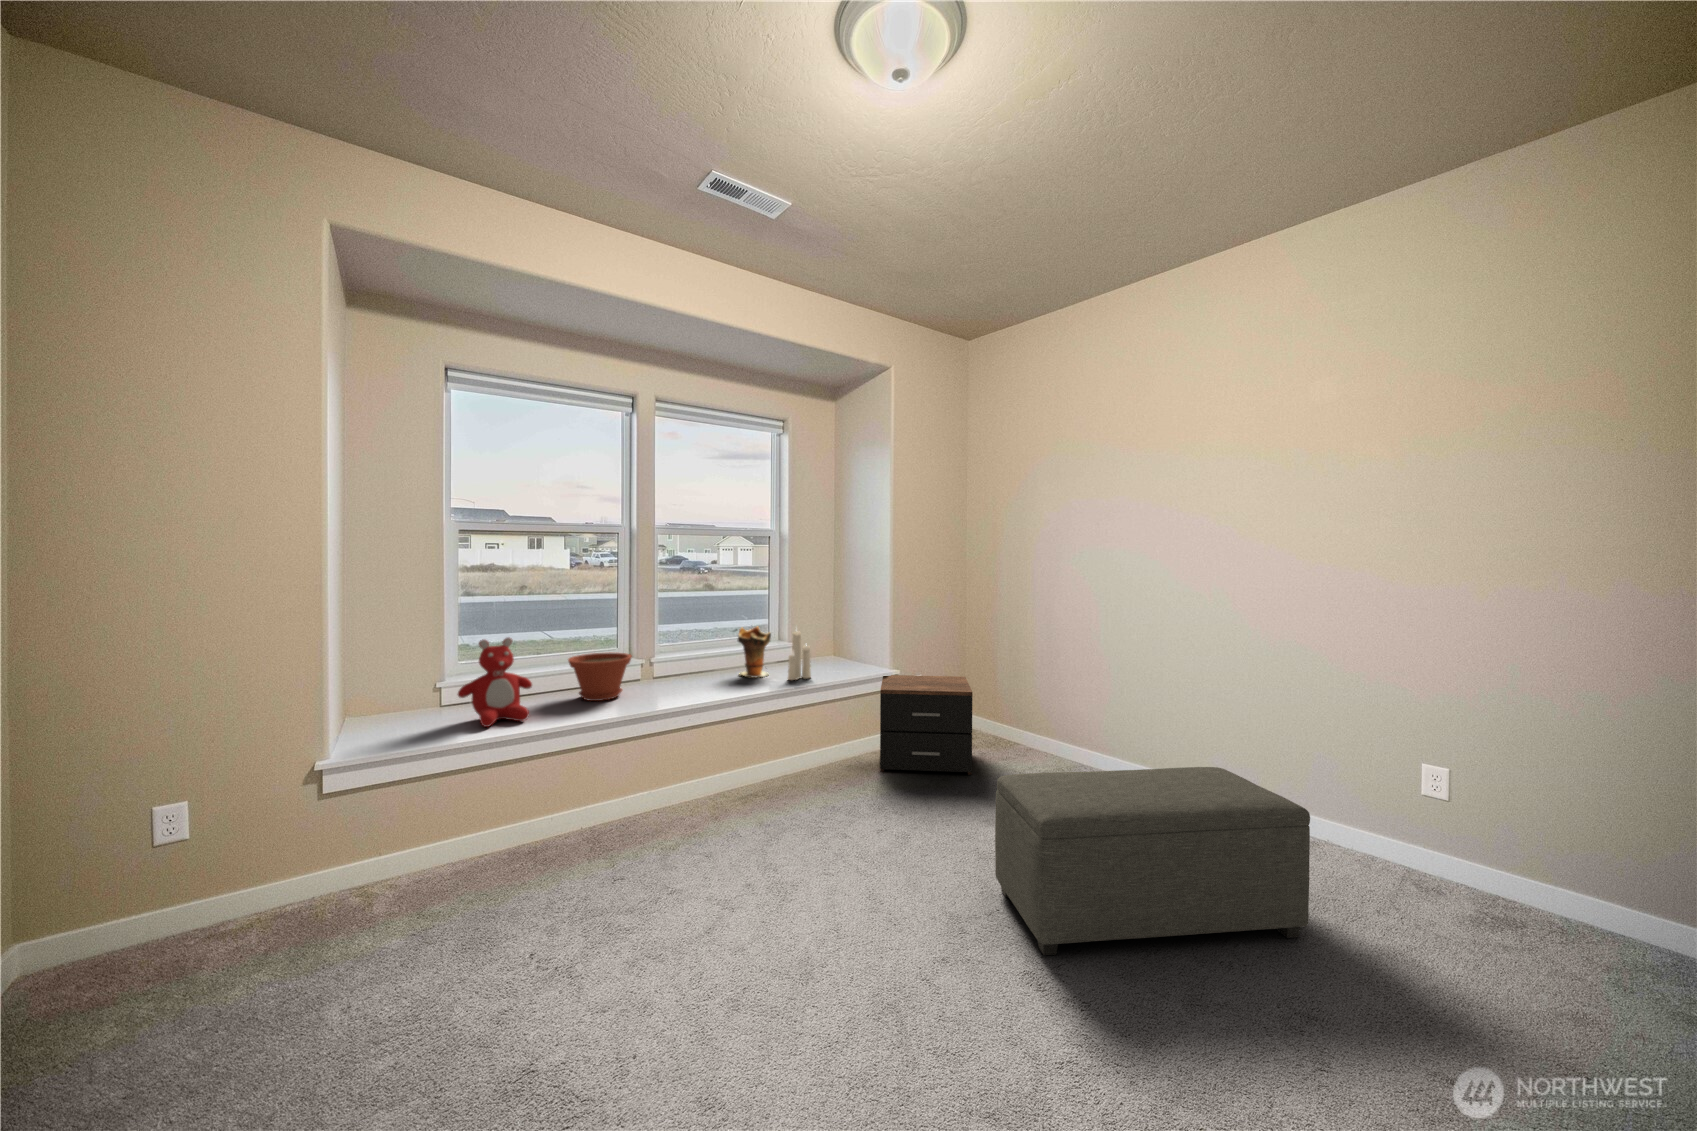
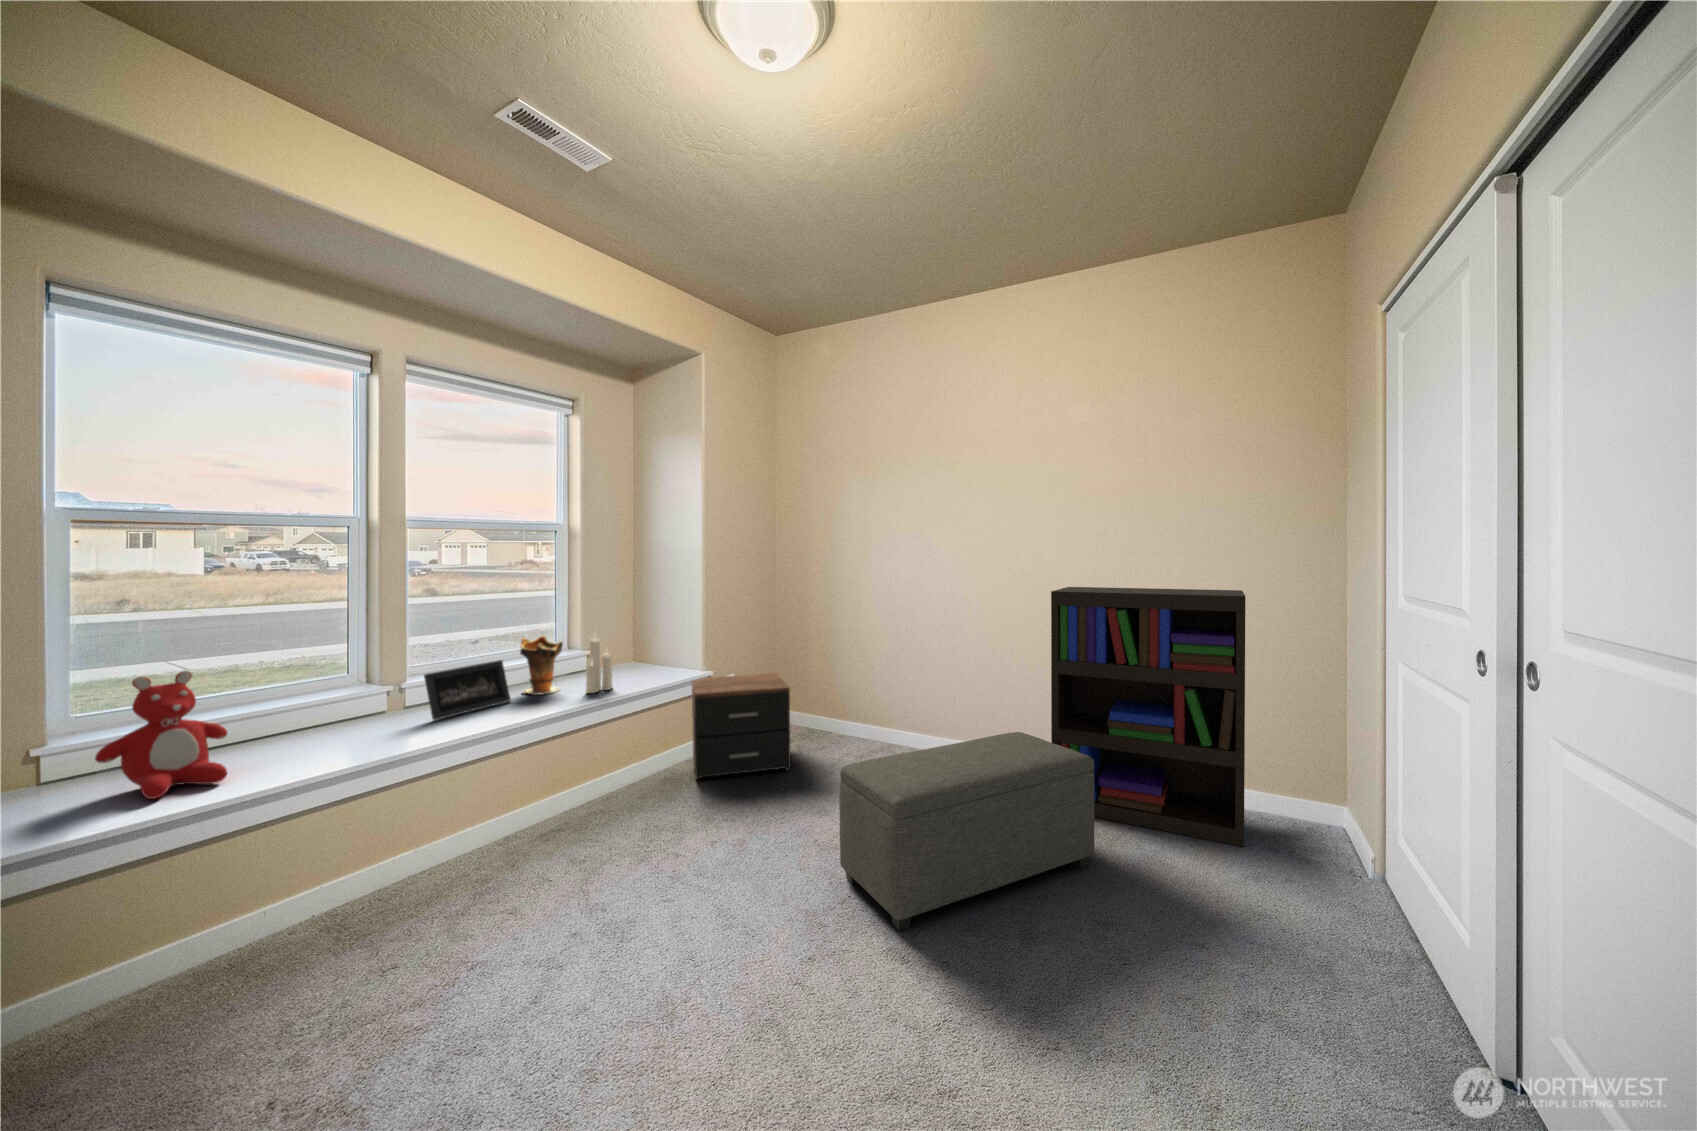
bookshelf: none [1268,604,1574,964] -> present [1051,587,1246,847]
picture frame: none [663,645,728,691] -> present [424,660,510,720]
plant pot: present [568,653,632,701] -> none [281,679,381,744]

